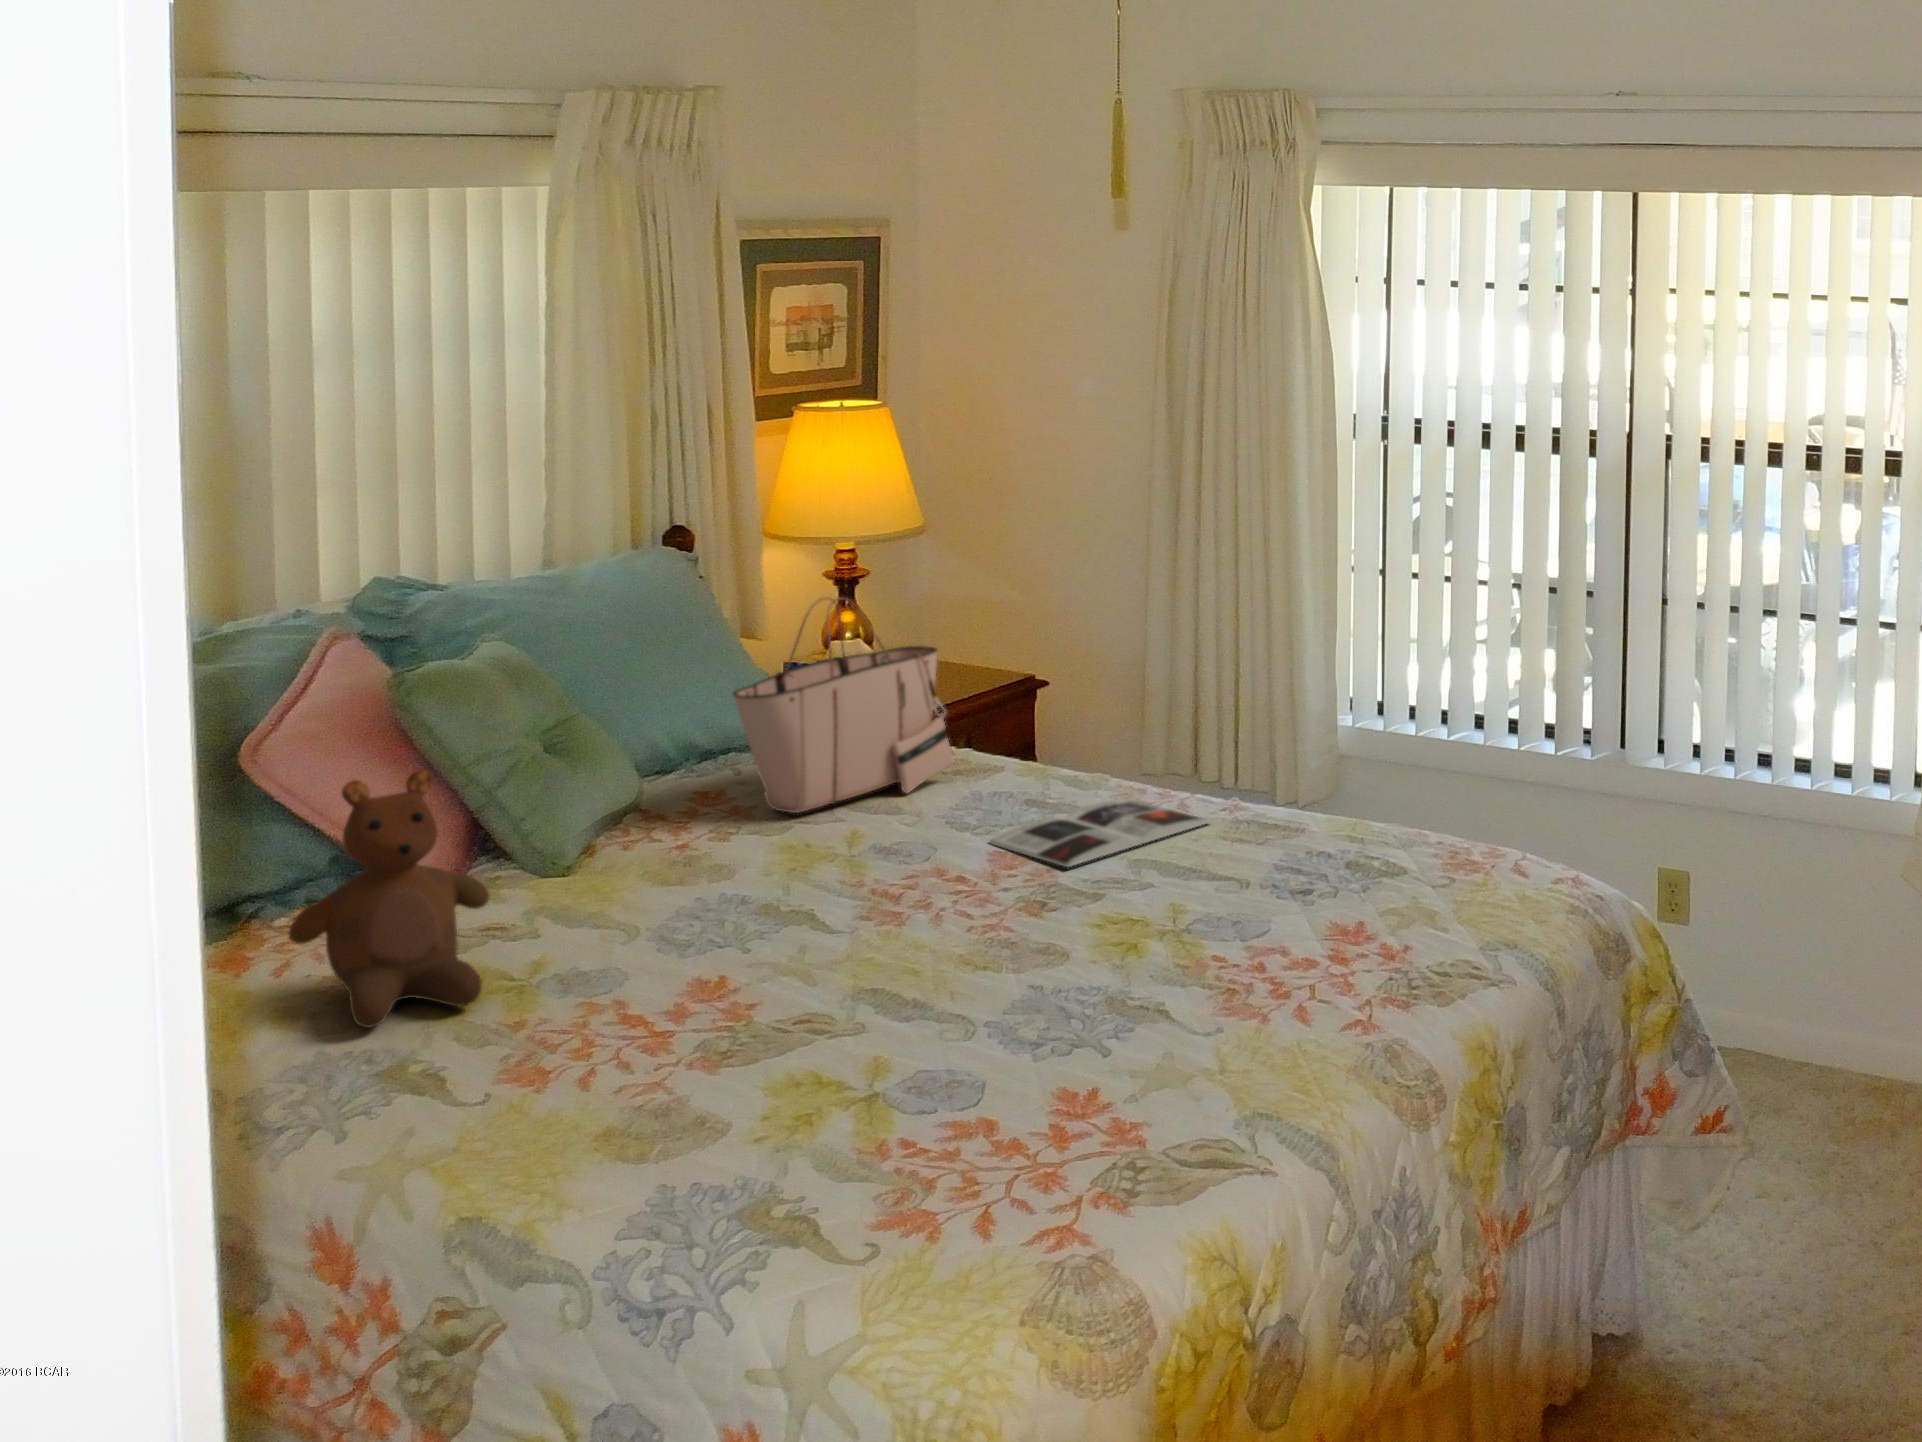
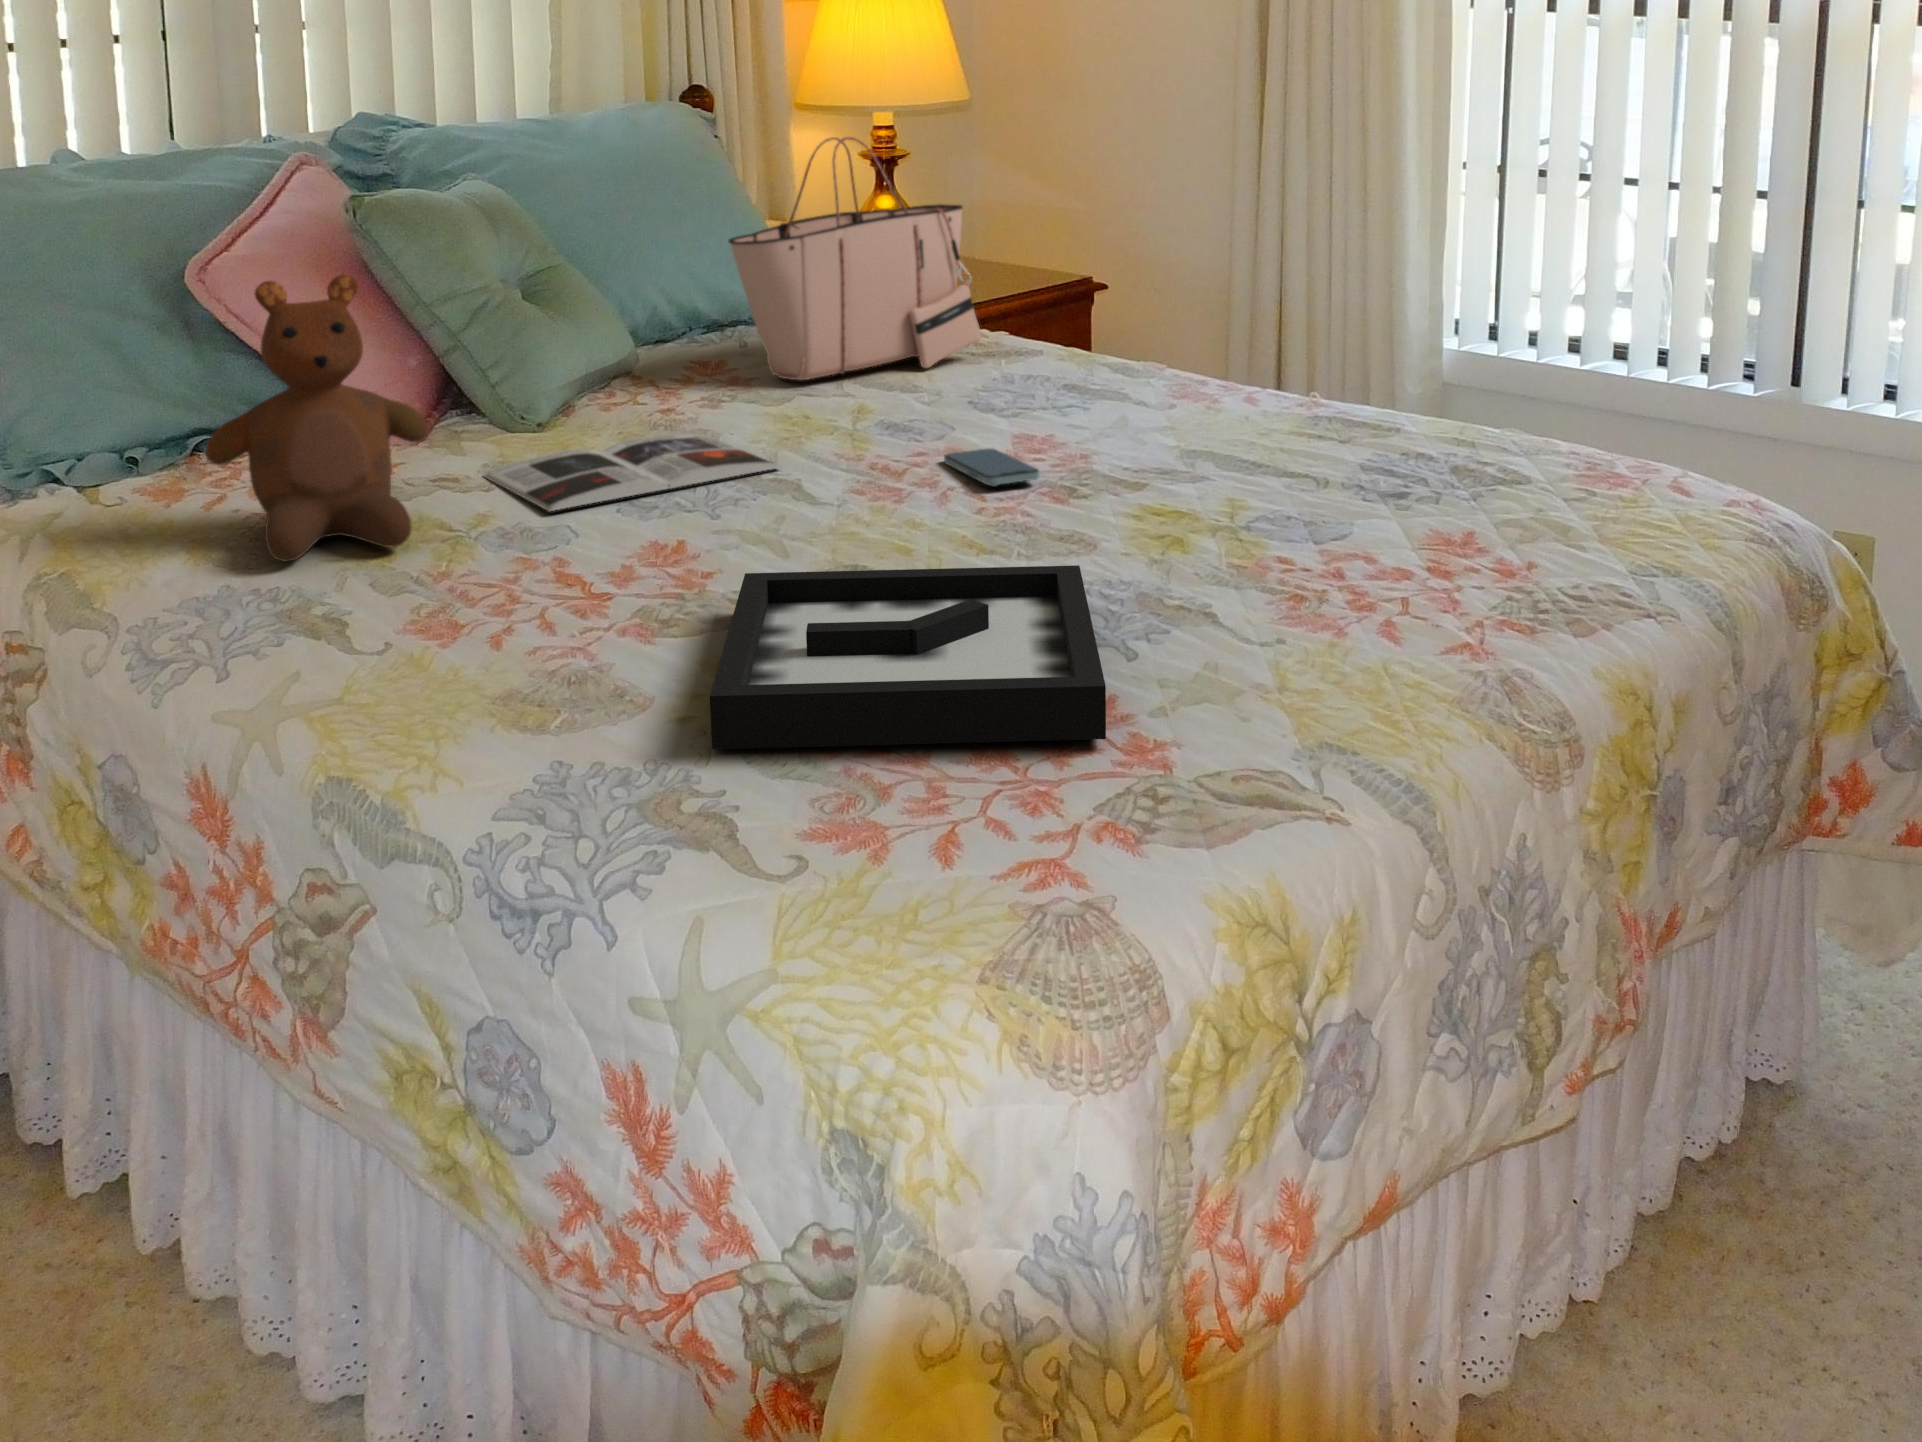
magazine: present [990,799,1210,867] -> present [485,434,781,511]
smartphone: none [936,872,1019,909] -> present [944,449,1040,487]
decorative tray: none [787,981,1095,1163] -> present [710,565,1106,749]

